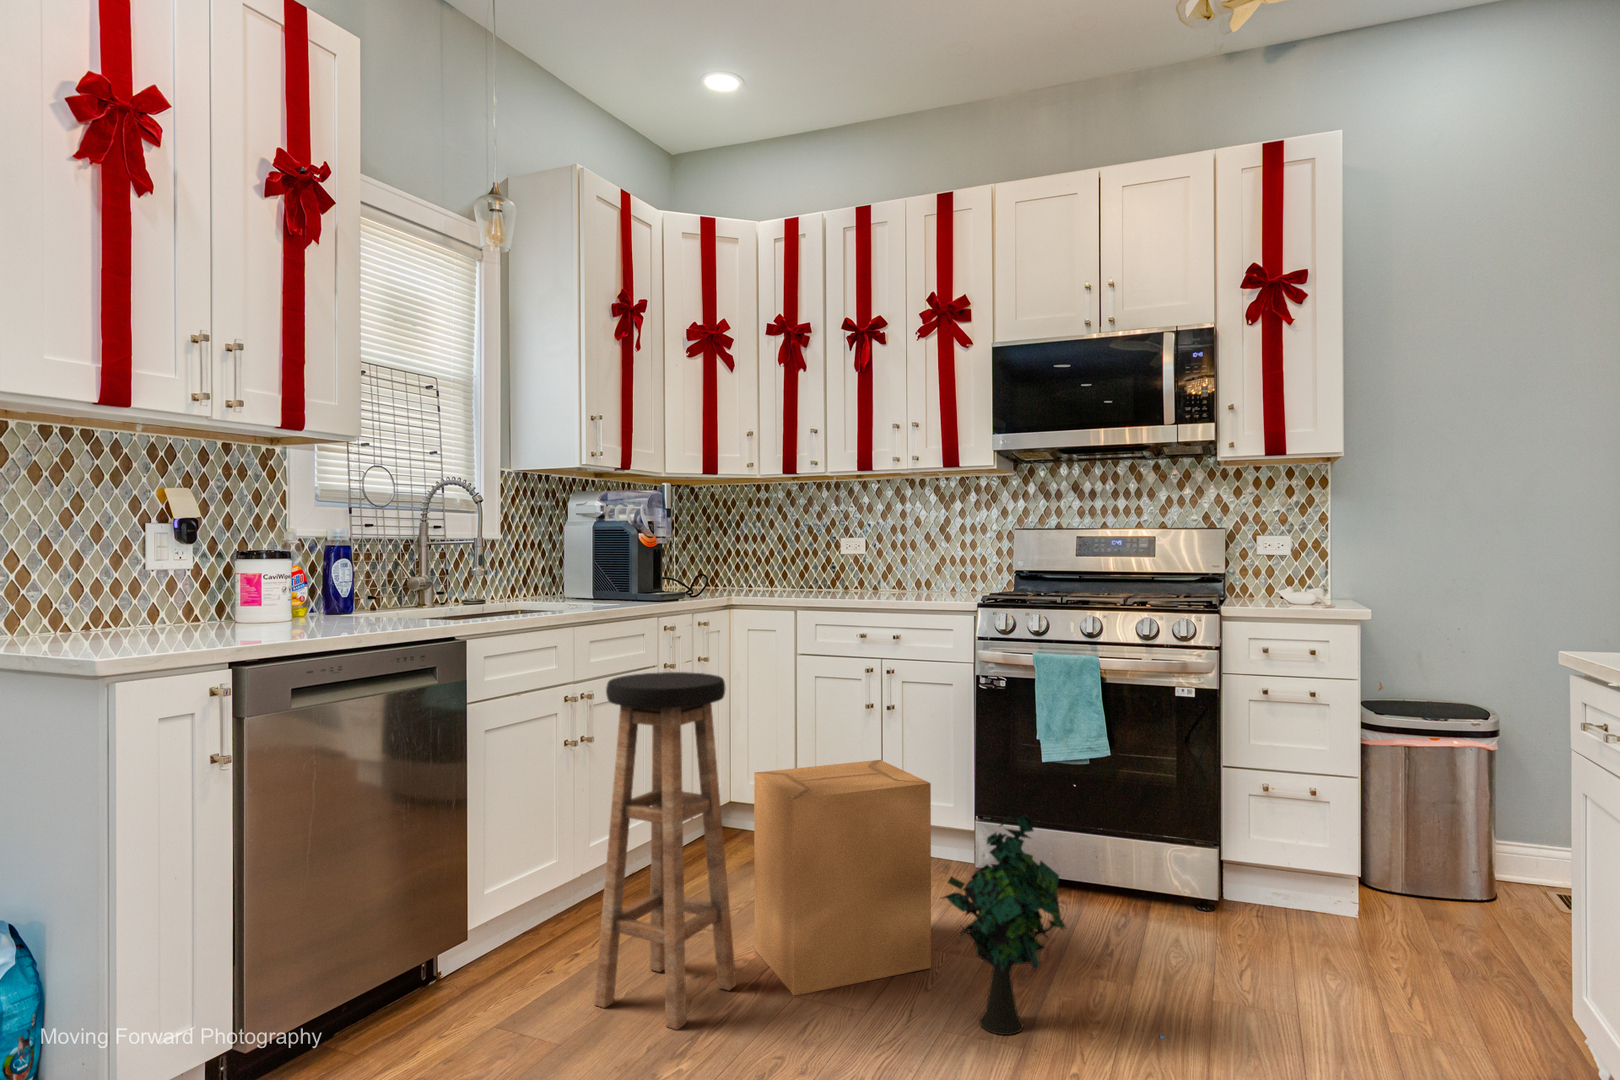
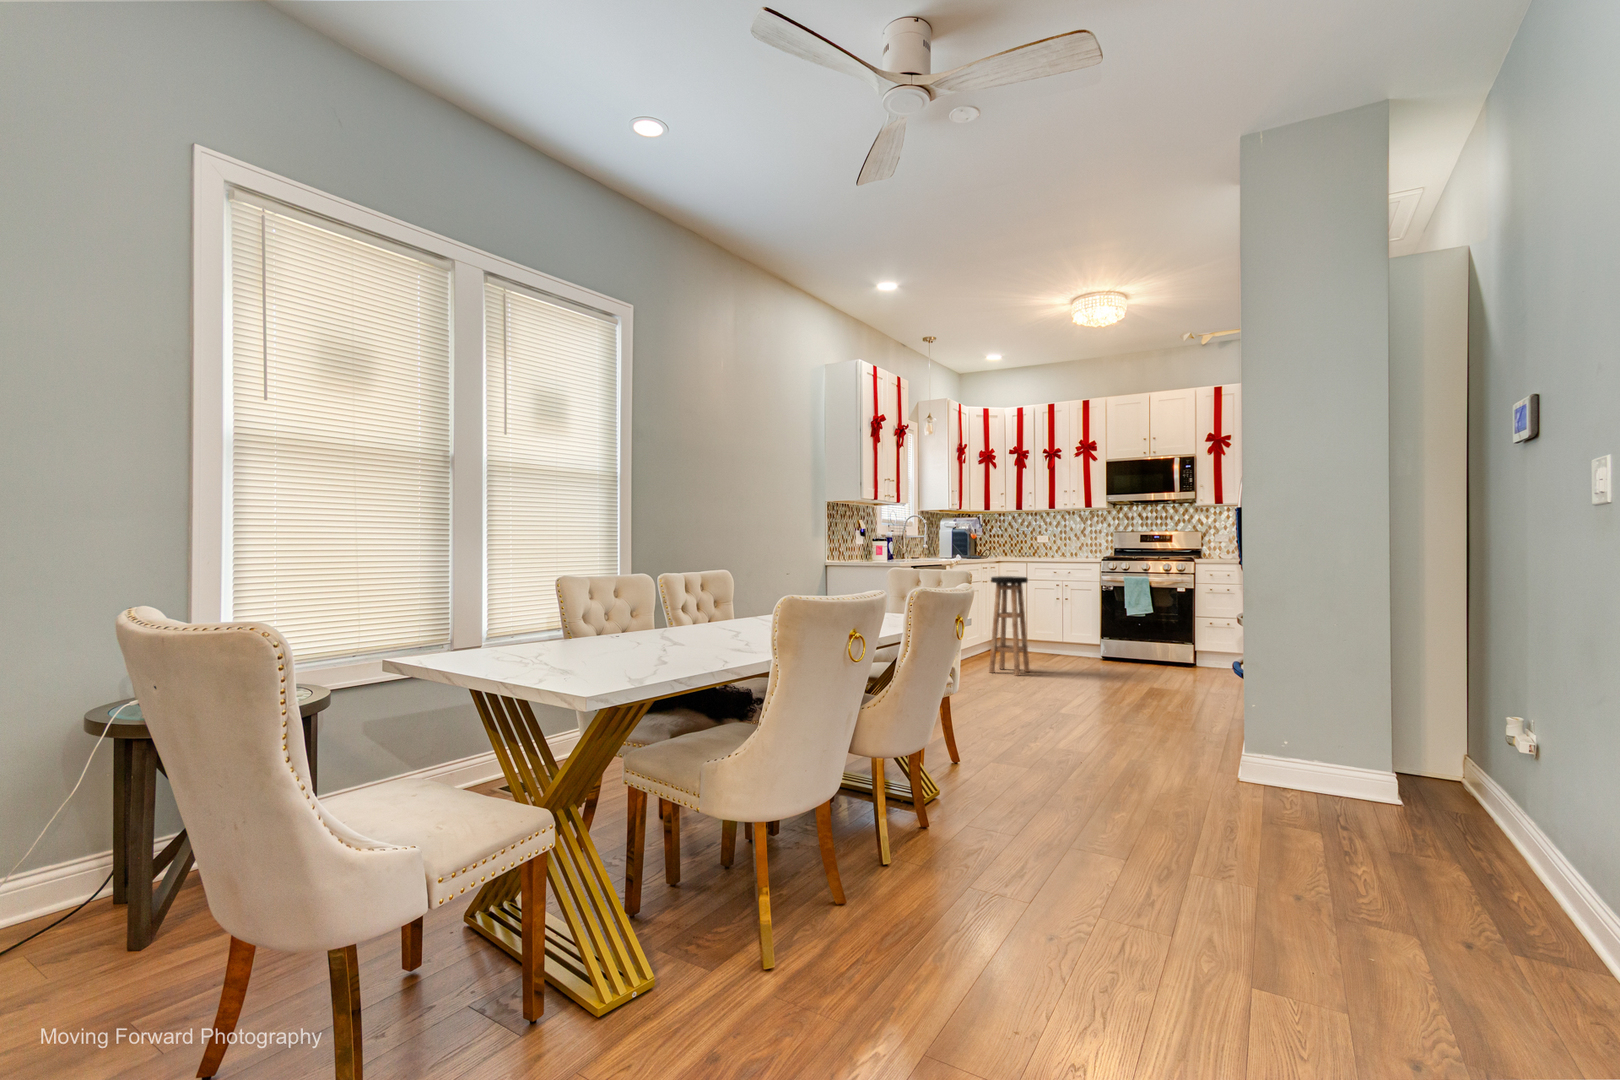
cardboard box: present [754,760,931,996] -> none [1030,610,1091,674]
decorative plant: present [942,815,1066,1035] -> none [1097,616,1137,679]

